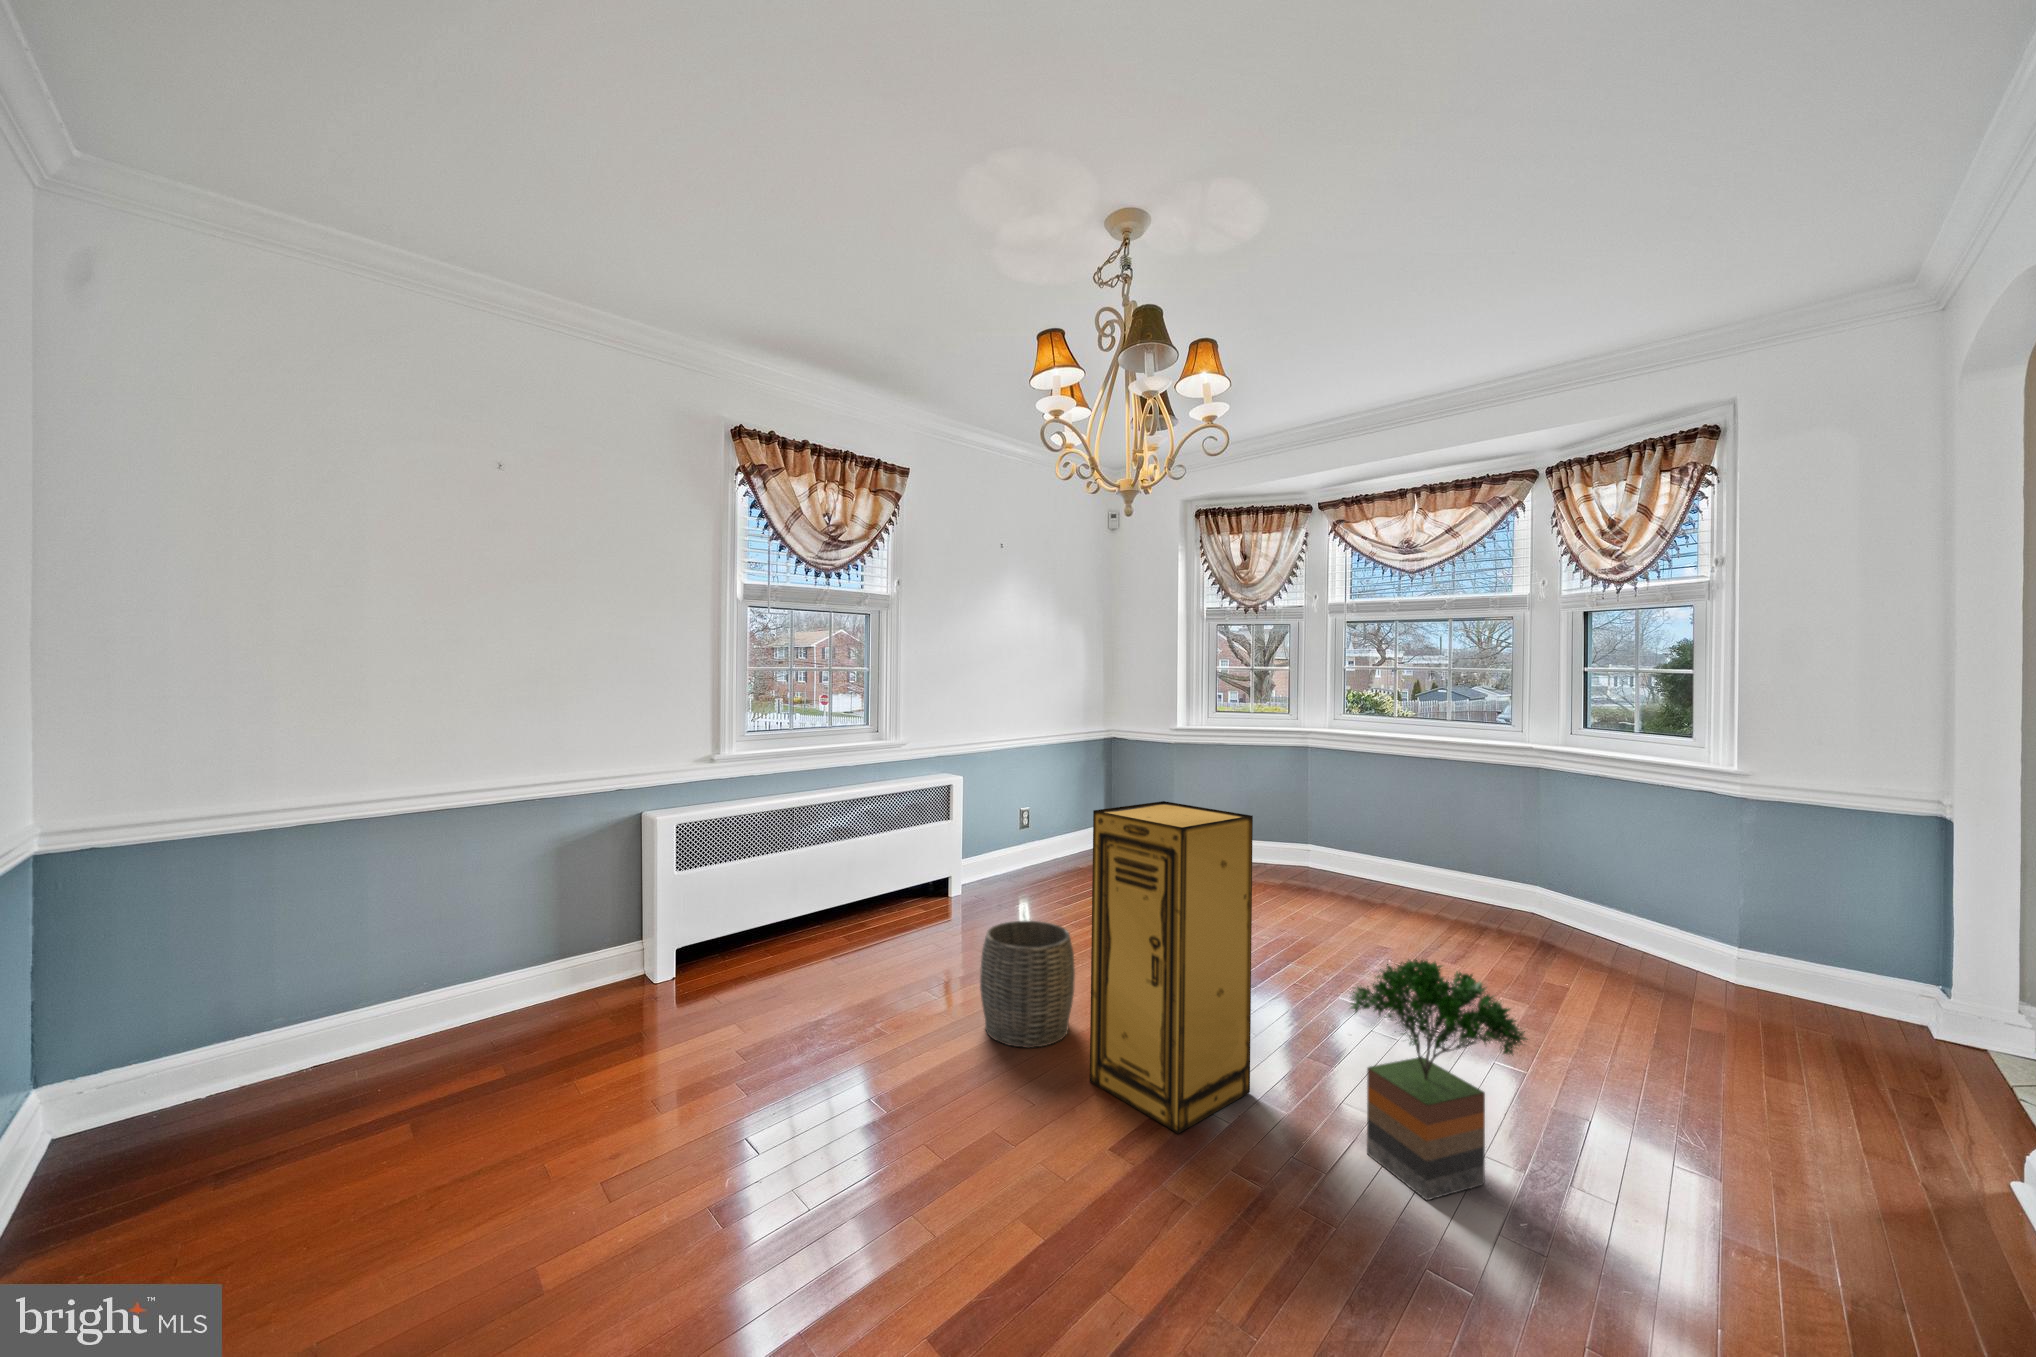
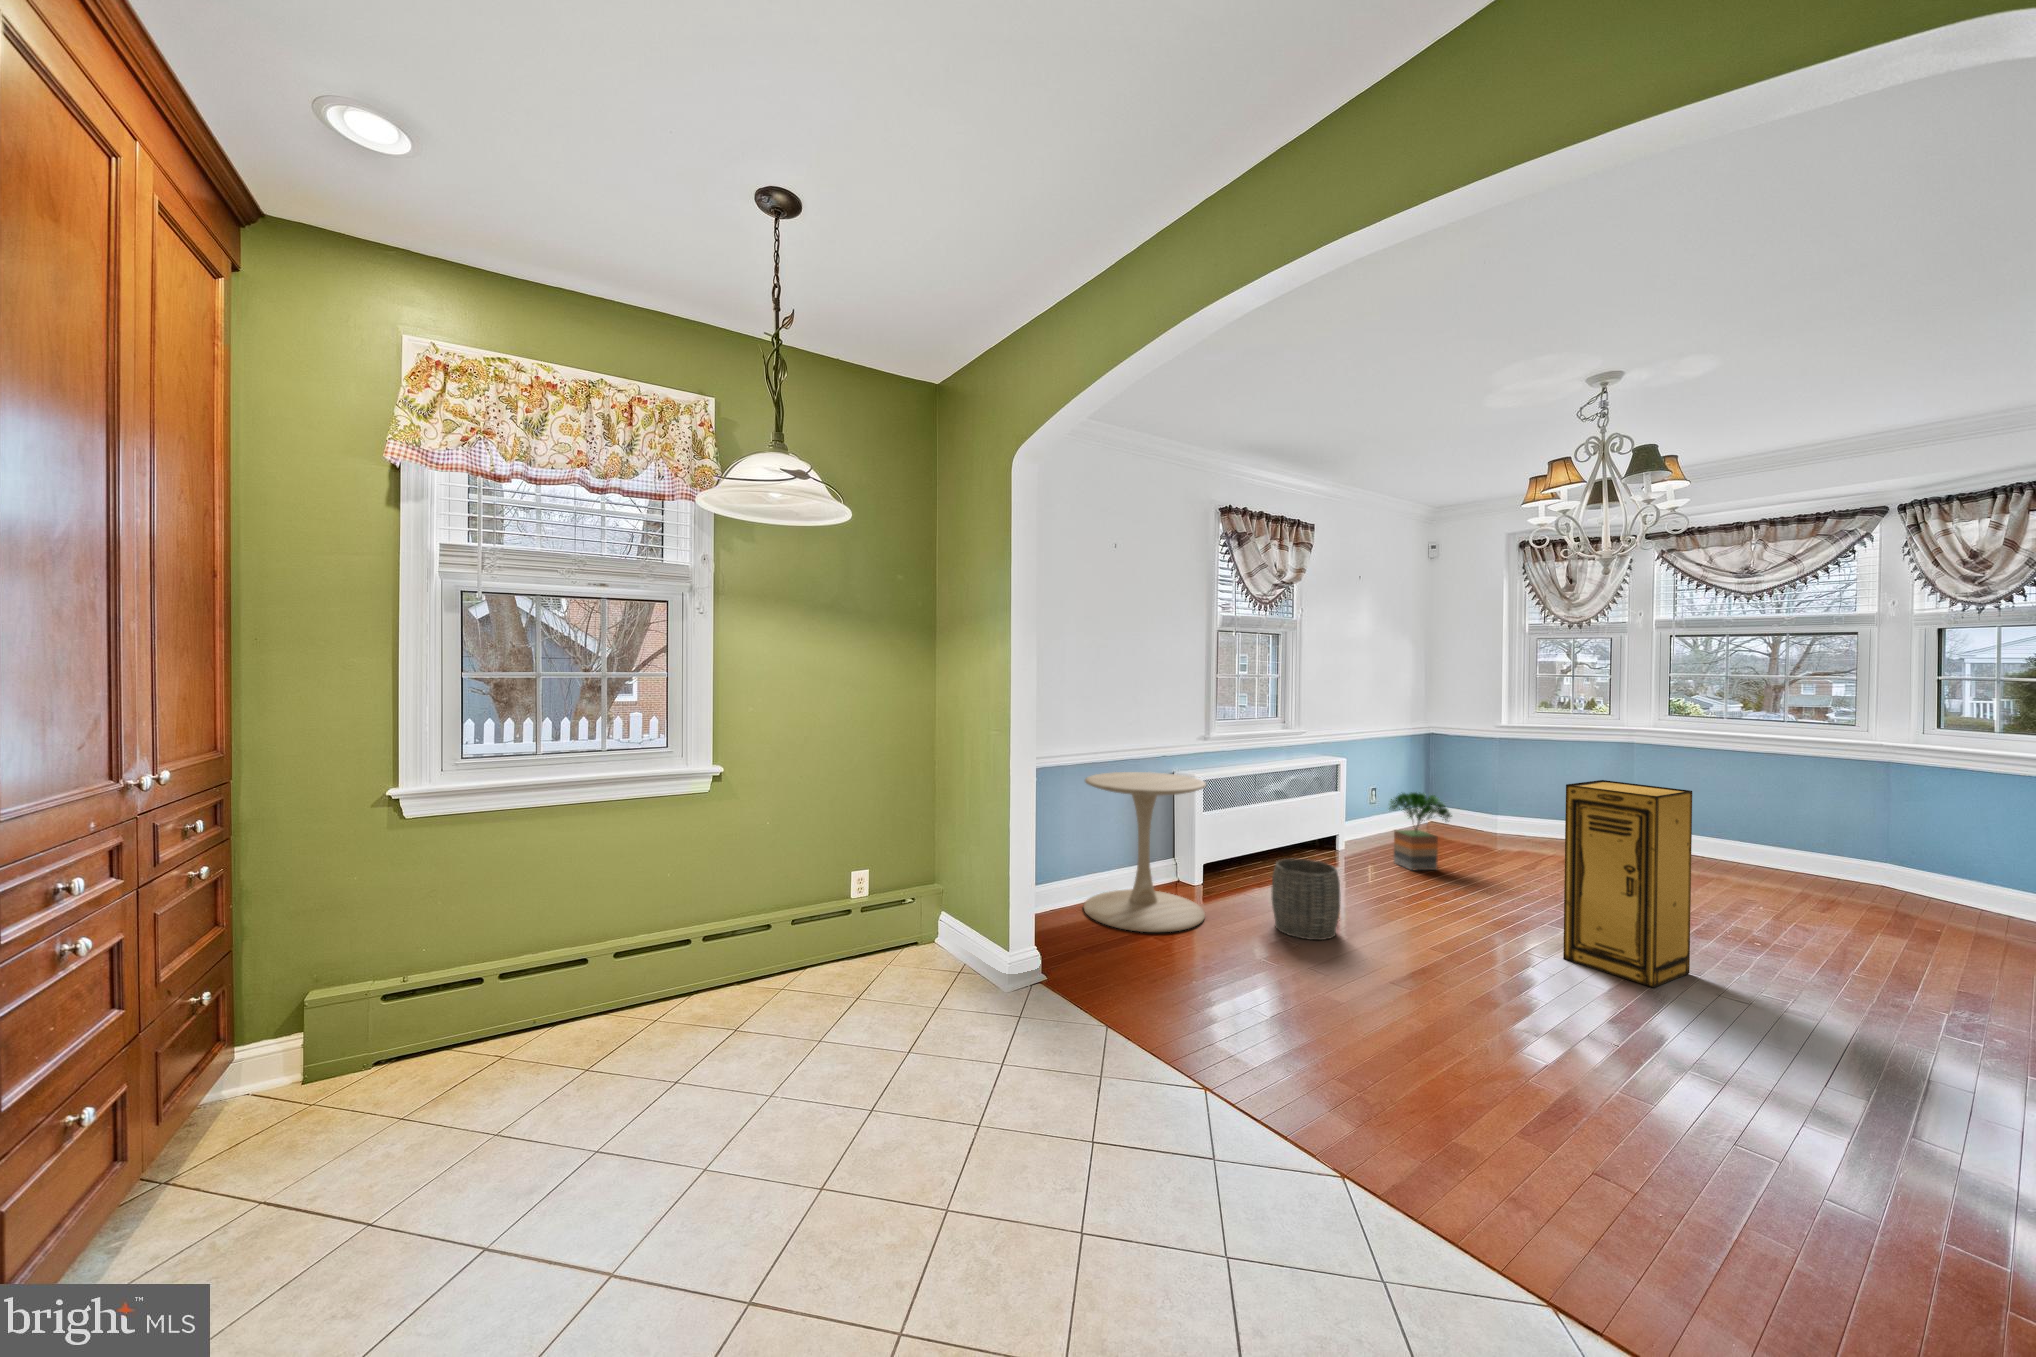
pedestal table: none [345,805,604,1098] -> present [1083,772,1206,932]
woven basket: present [980,921,1075,1047] -> present [1271,859,1340,940]
potted tree: present [1350,959,1528,1200] -> present [1389,792,1452,870]

